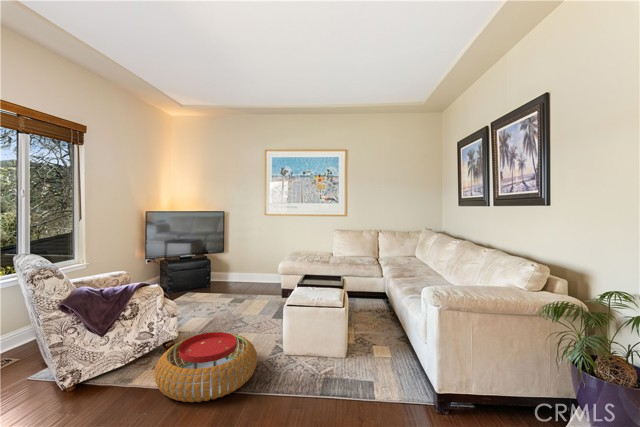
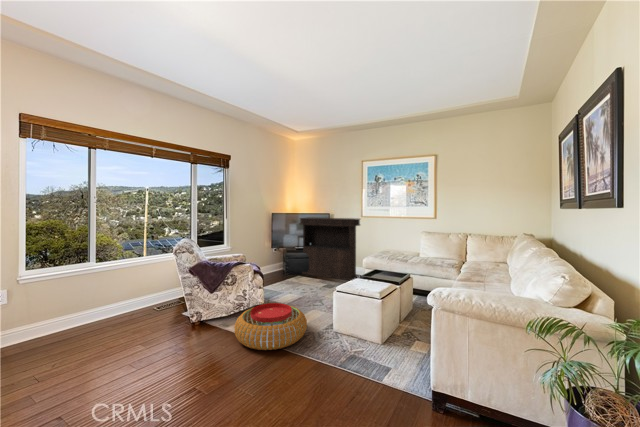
console table: none [190,217,270,290] -> present [300,218,360,280]

